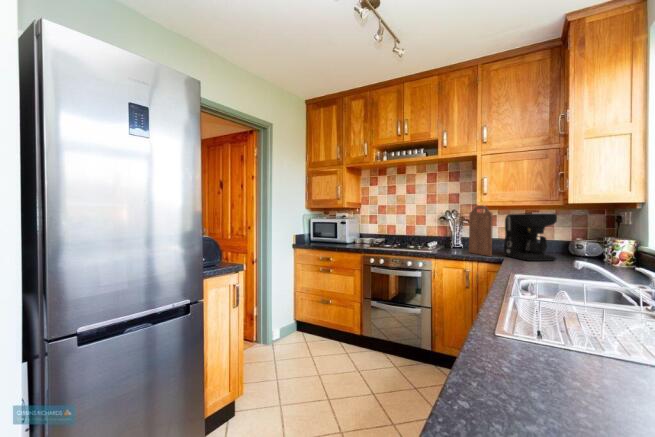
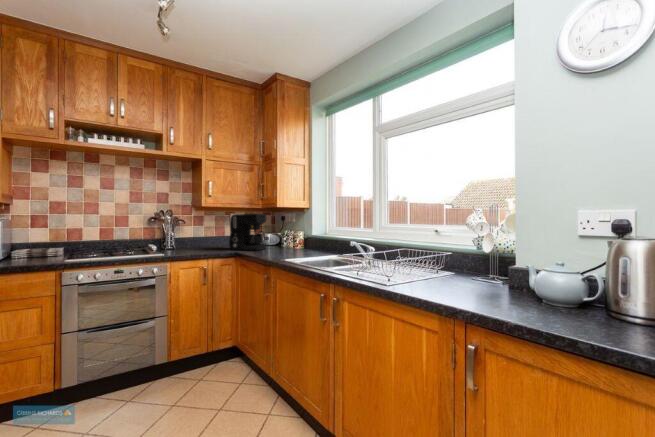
cutting board: present [469,206,493,256] -> none [199,207,225,251]

